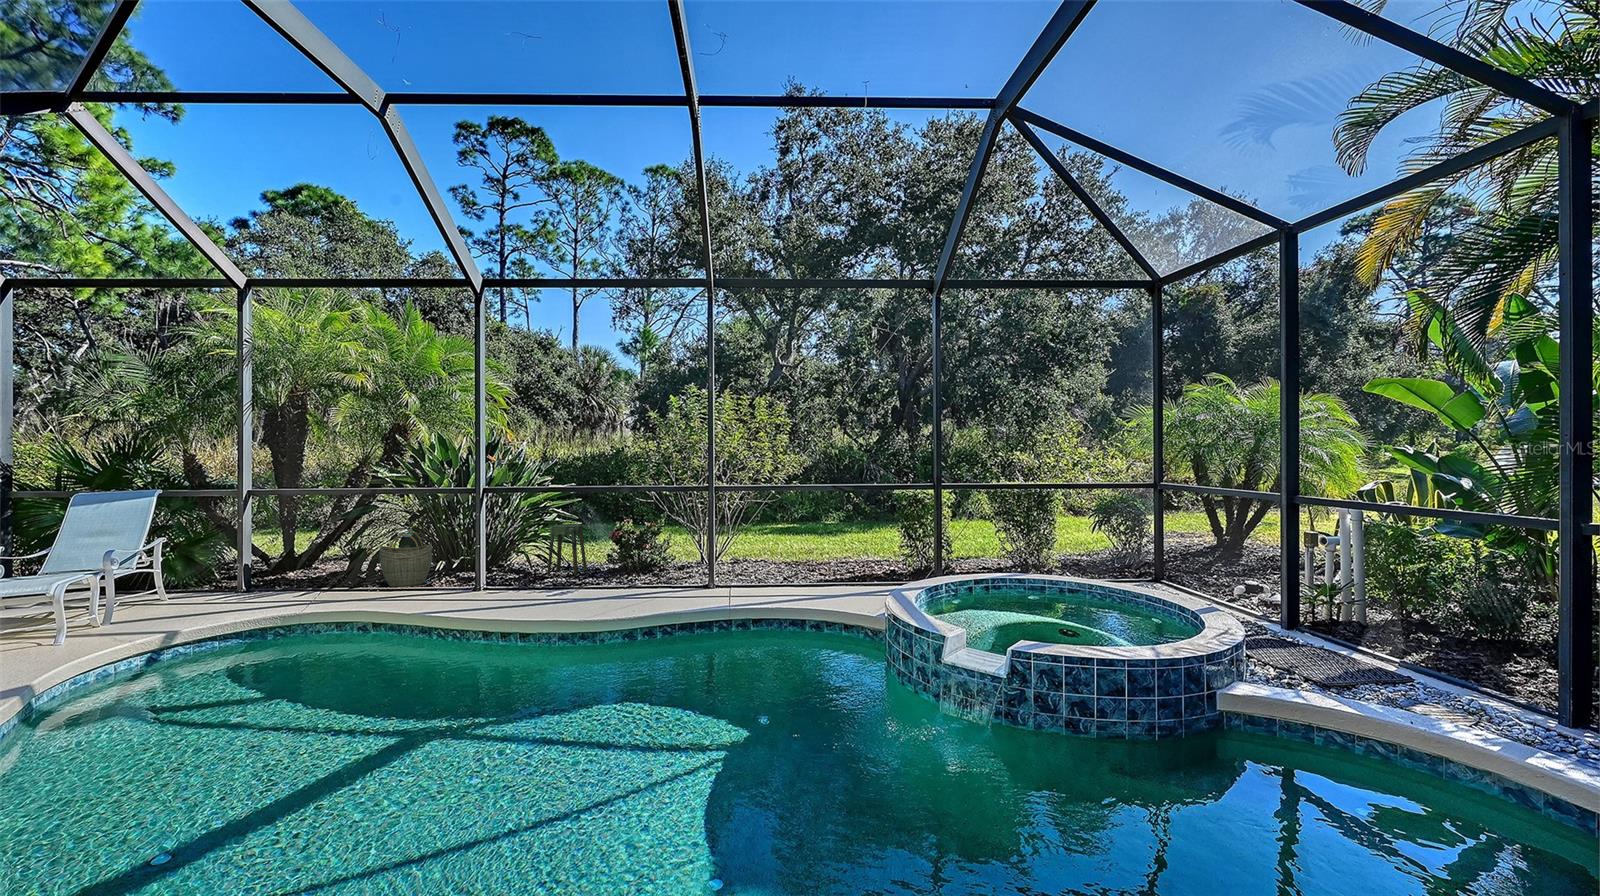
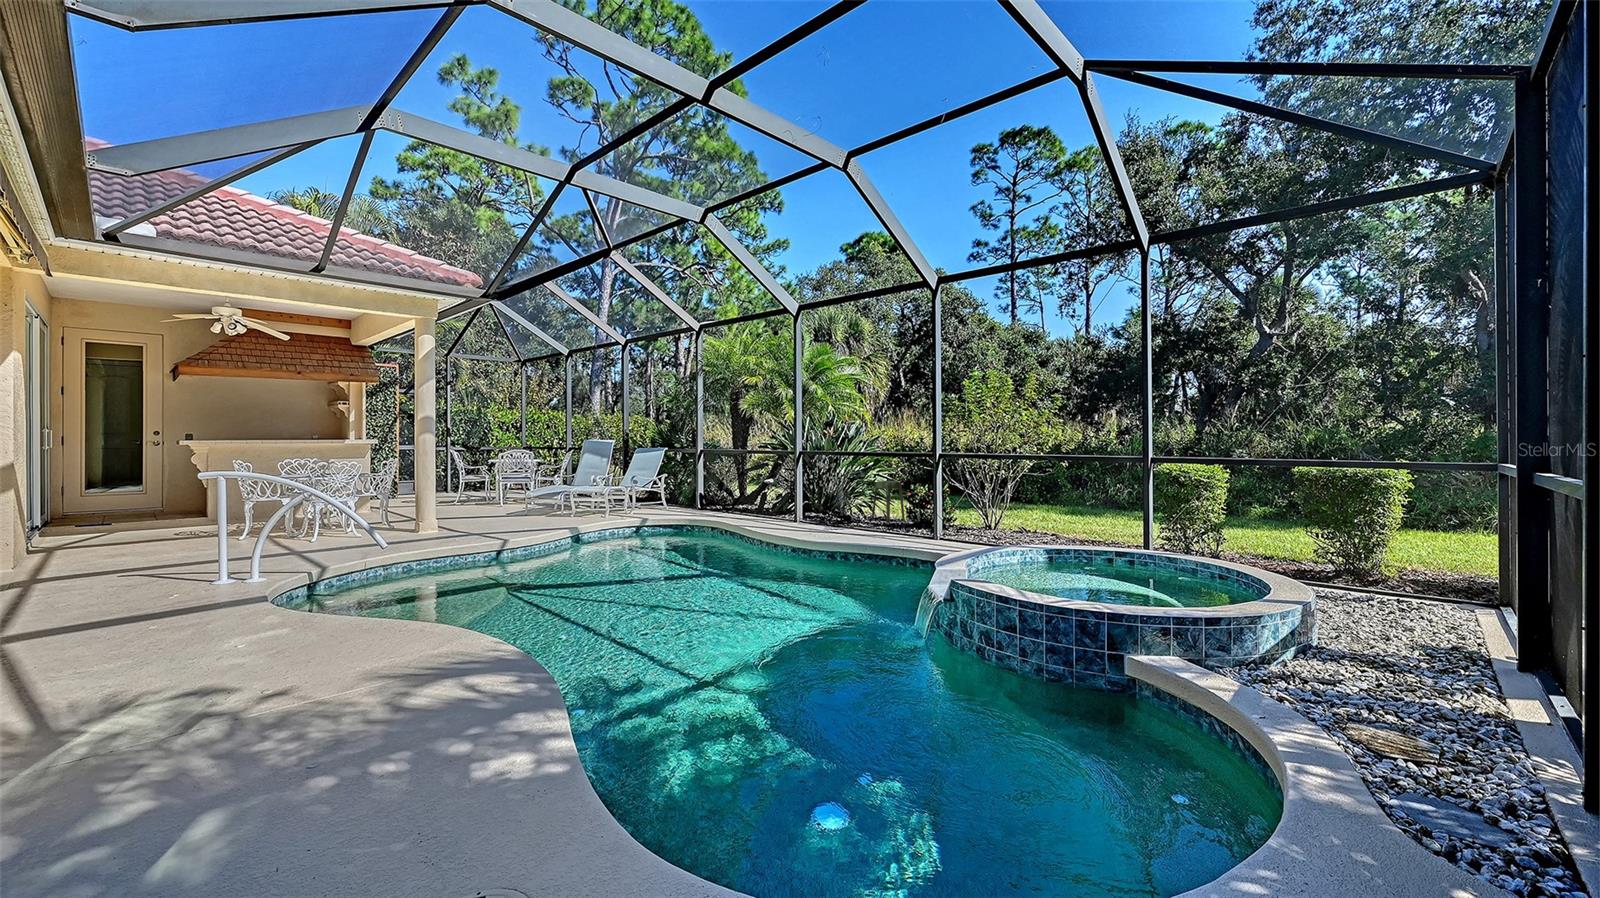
woven basket: present [380,531,432,587] -> none [766,476,799,515]

